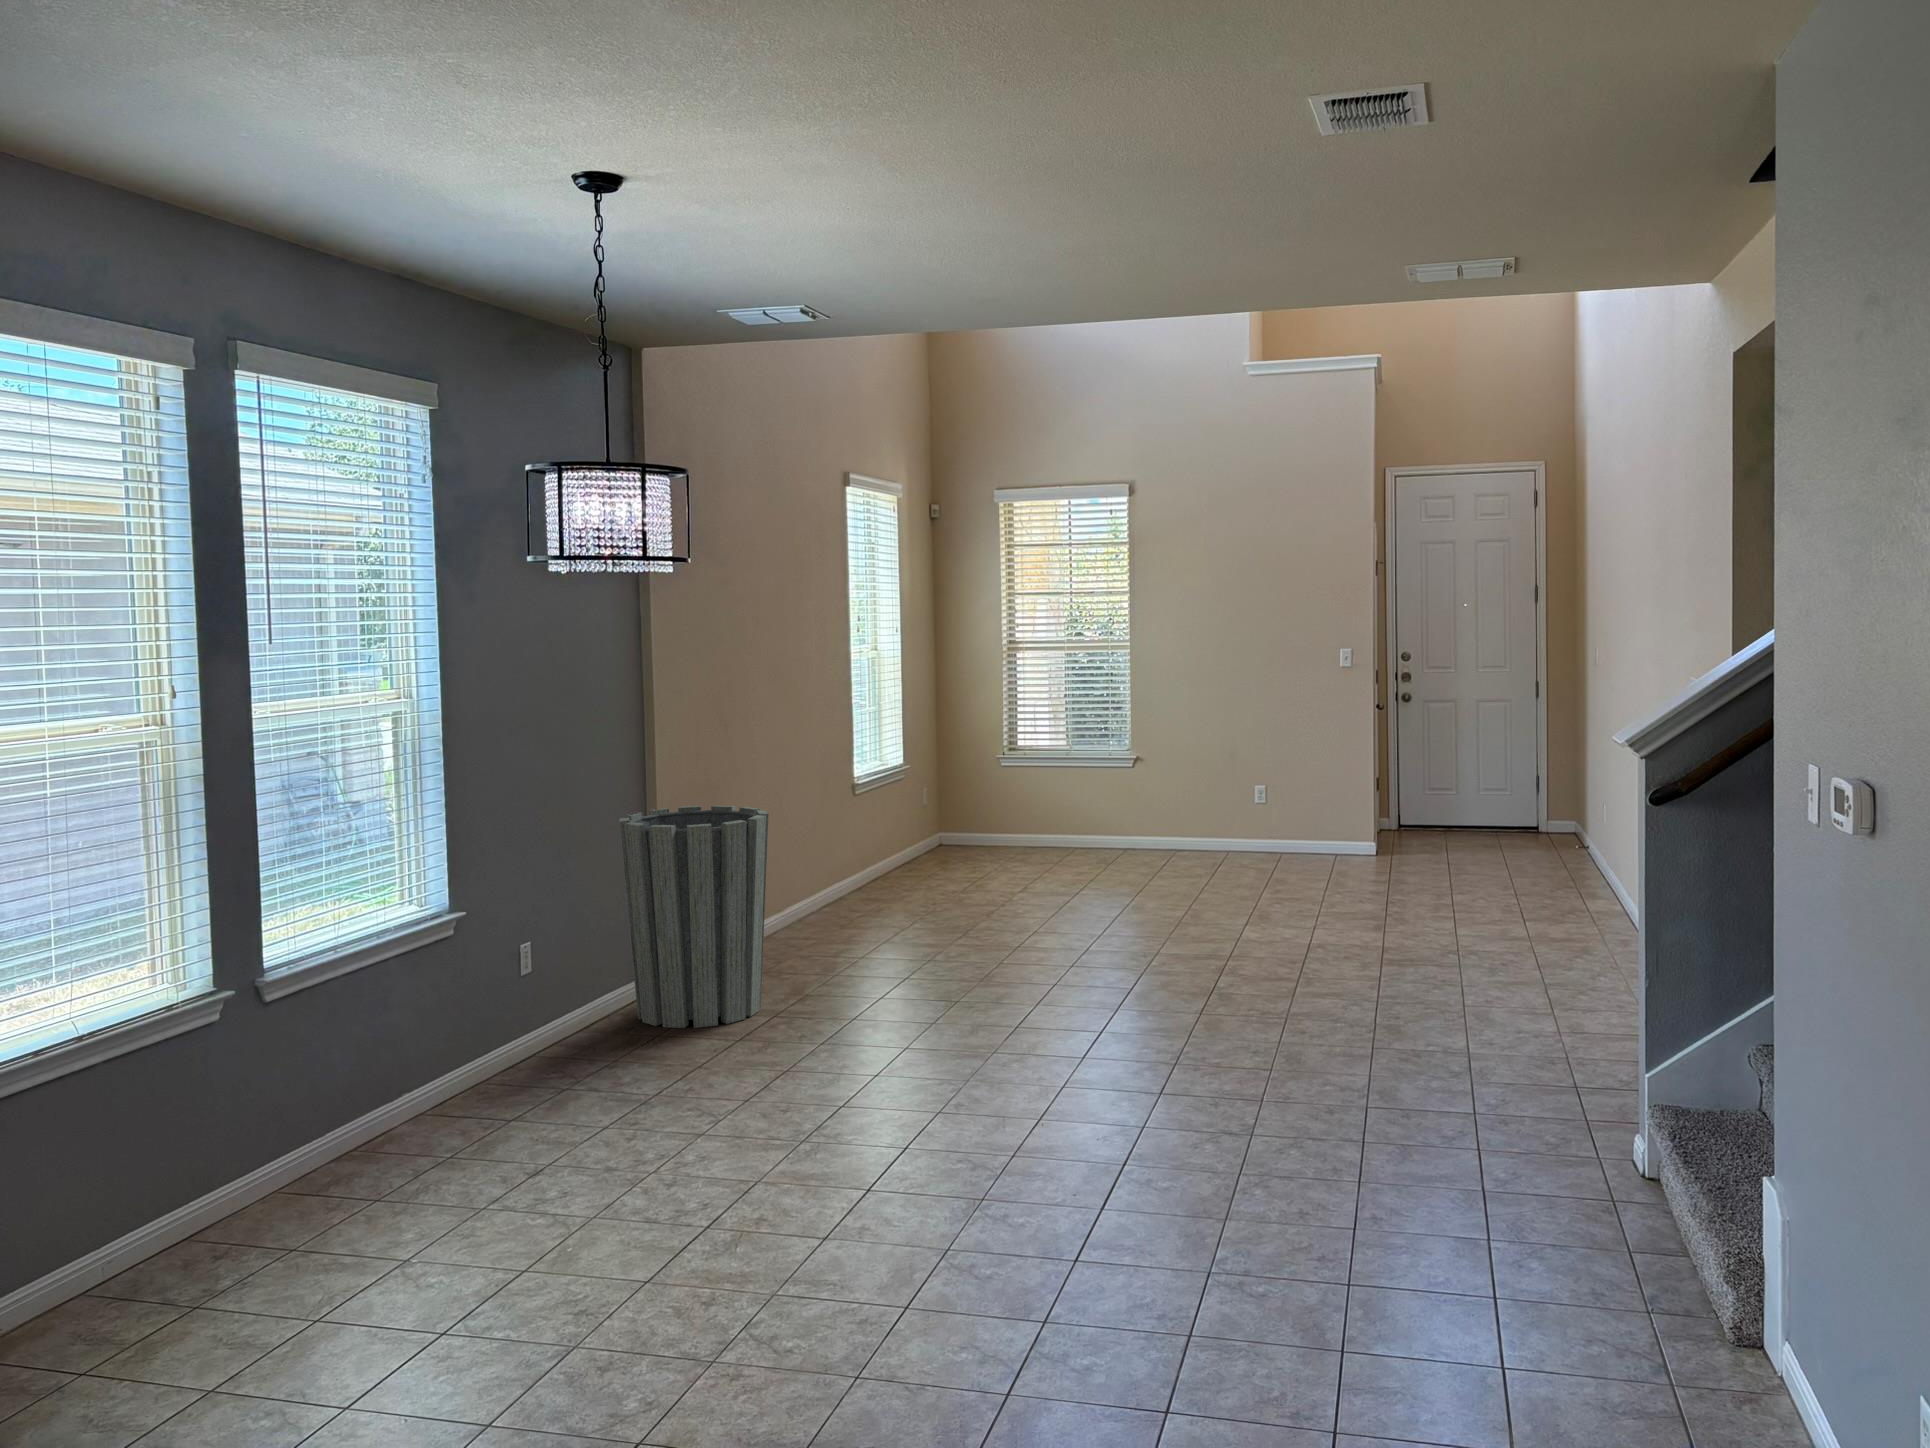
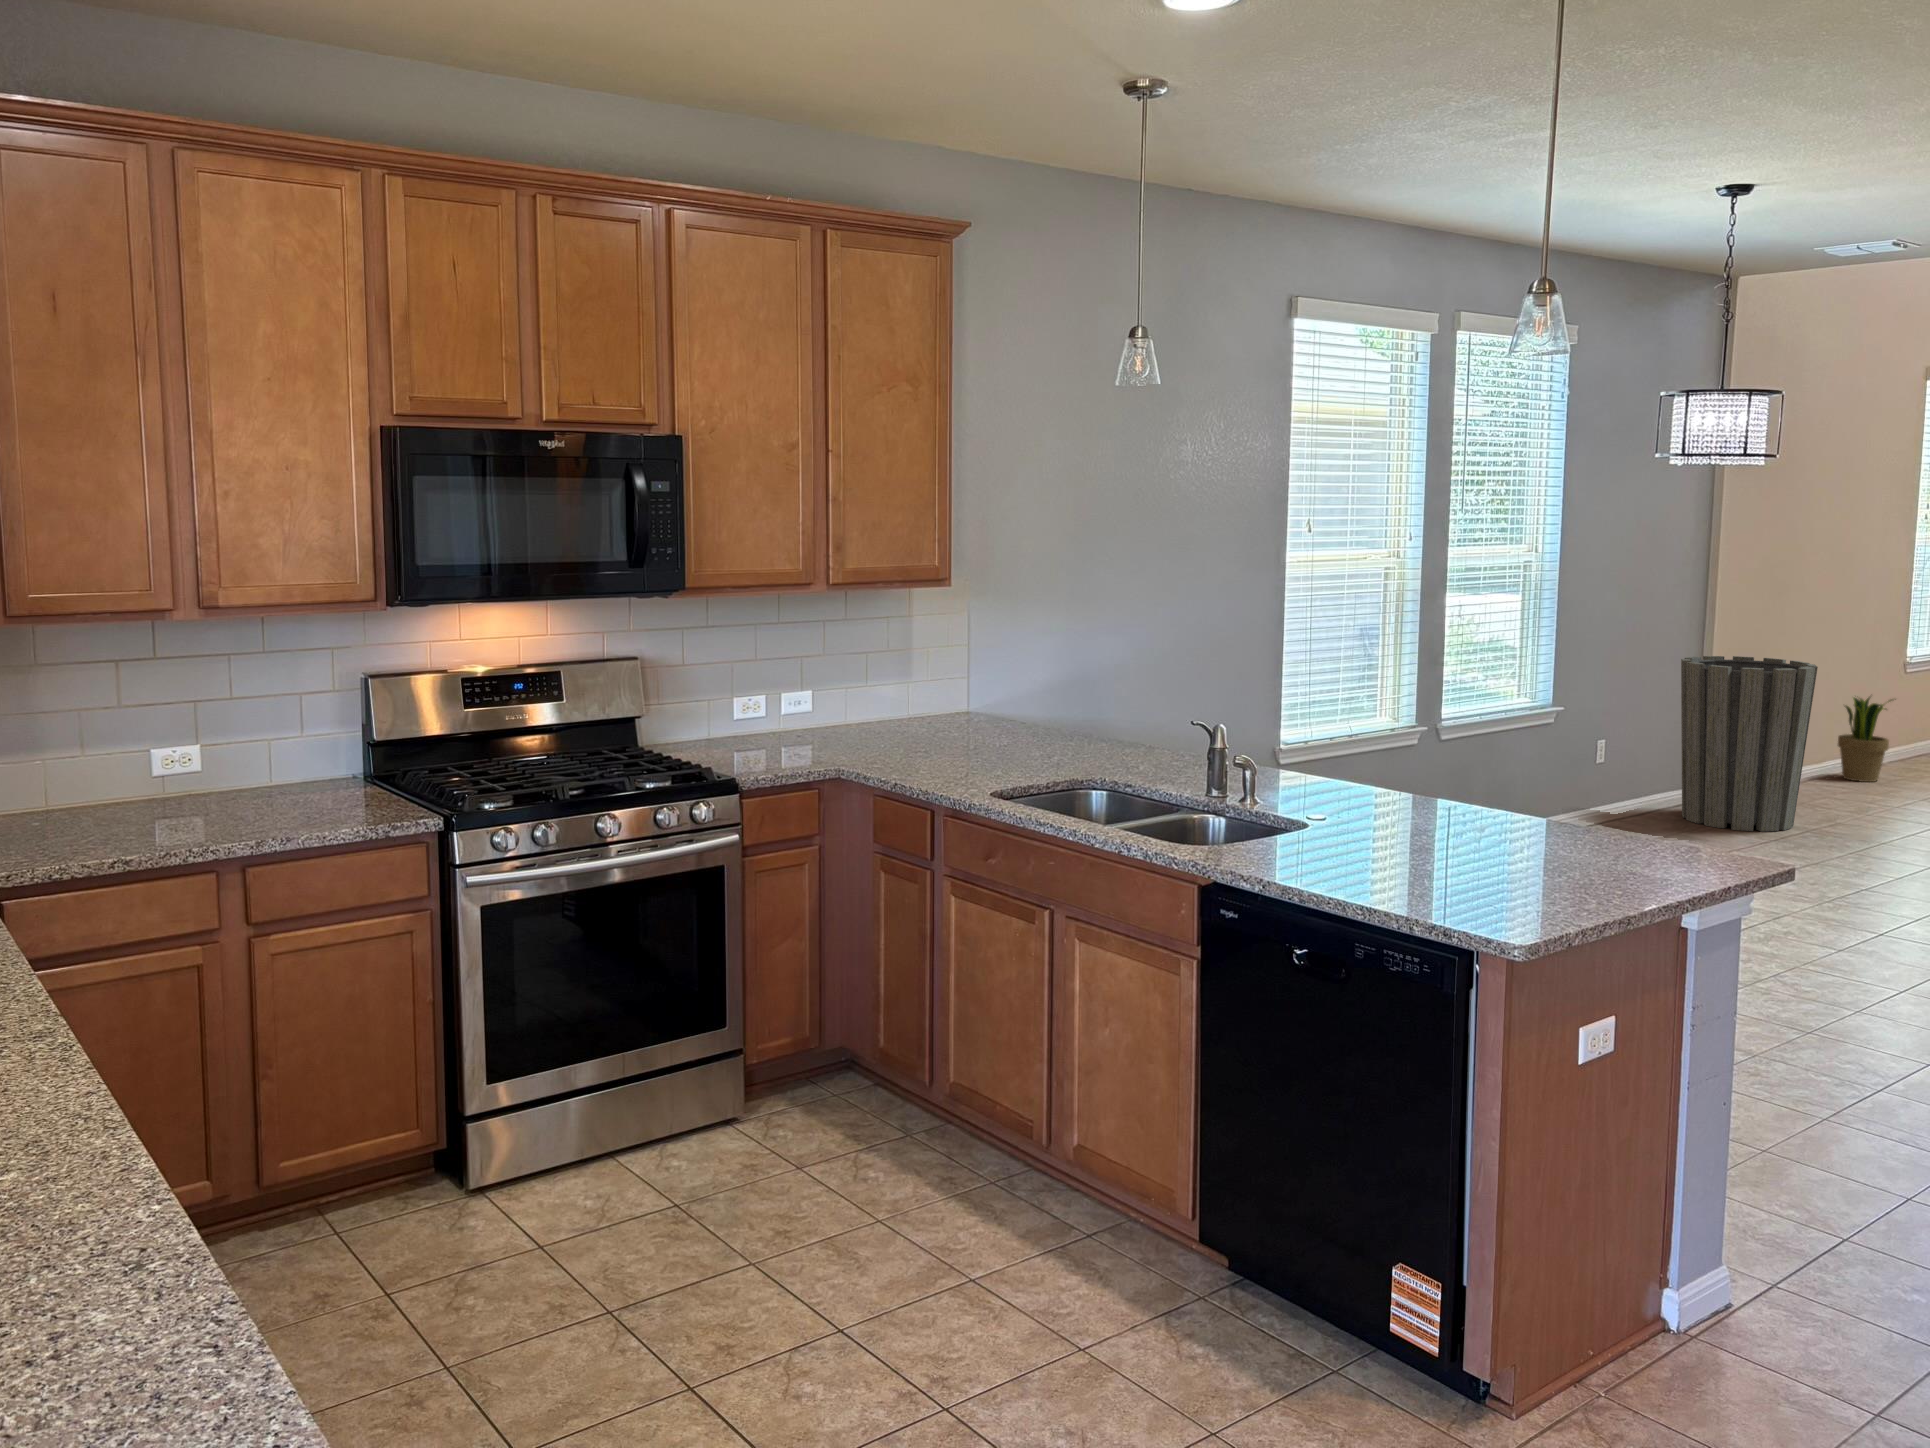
potted plant: none [796,826,848,925] -> present [1838,697,1892,782]

